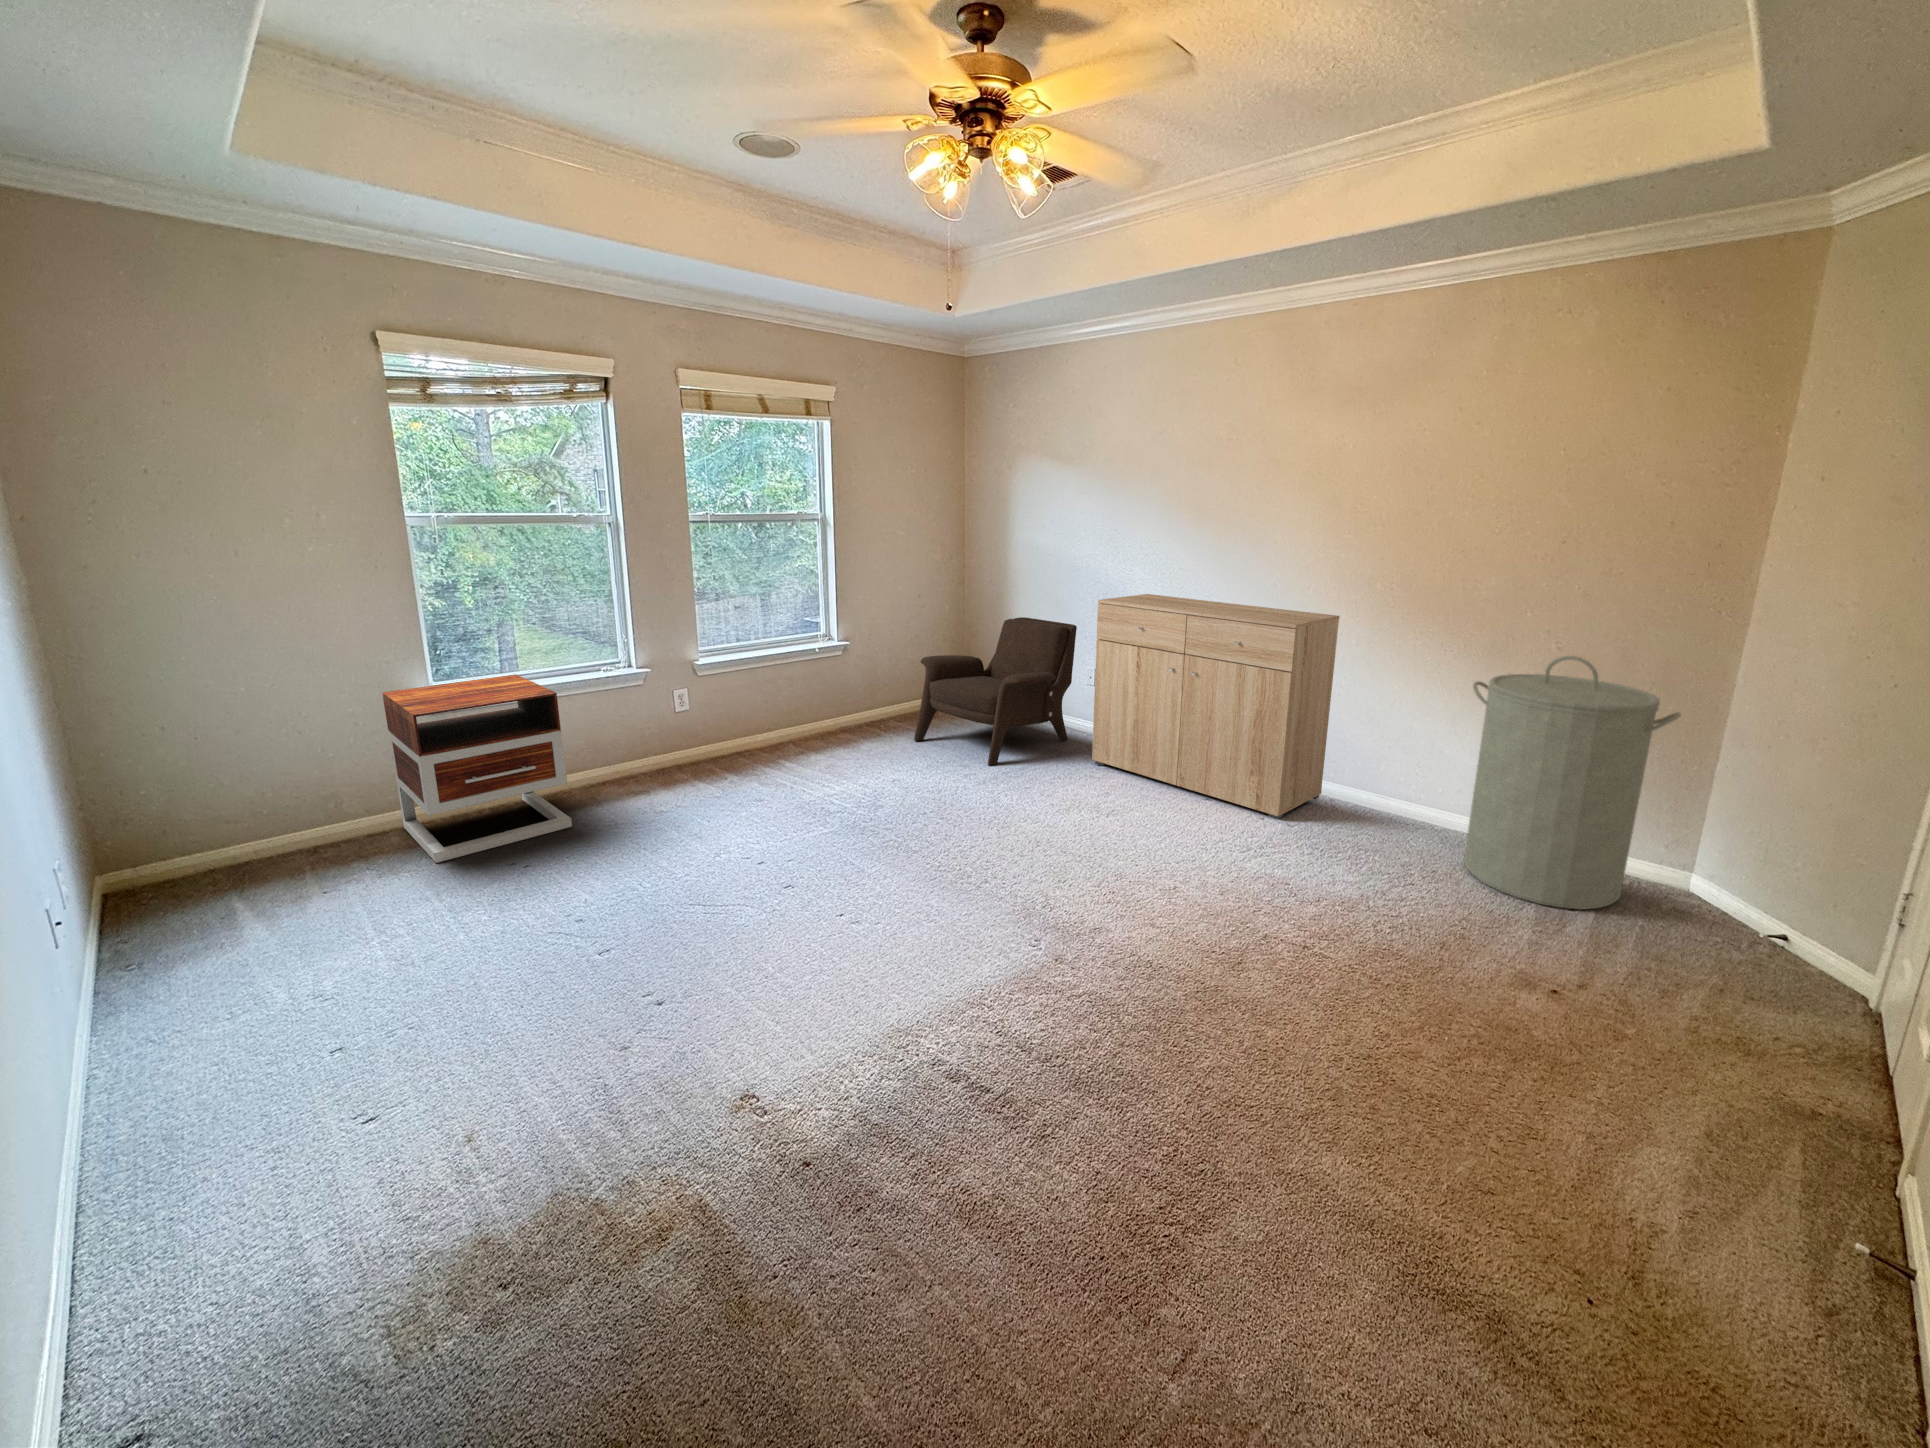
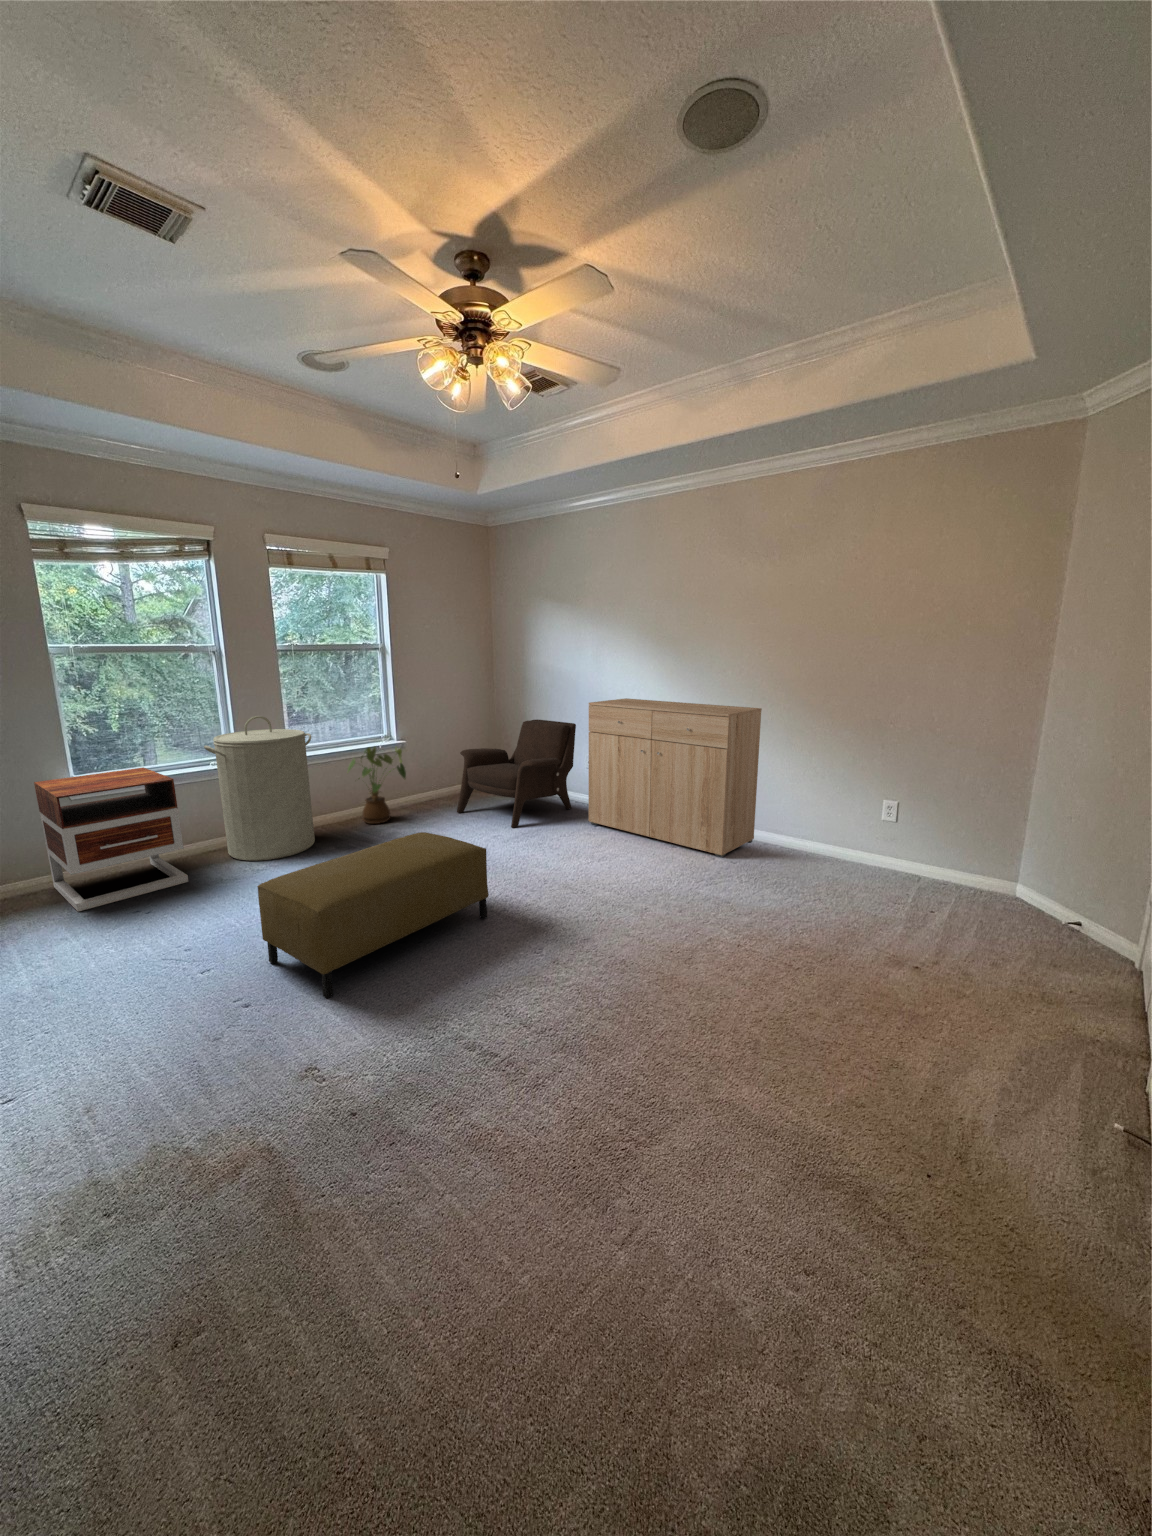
house plant: none [772,650,850,753] -> present [348,747,406,824]
laundry hamper: present [1464,656,1681,910] -> present [204,716,315,861]
ottoman: none [671,776,967,1000] -> present [257,832,489,998]

